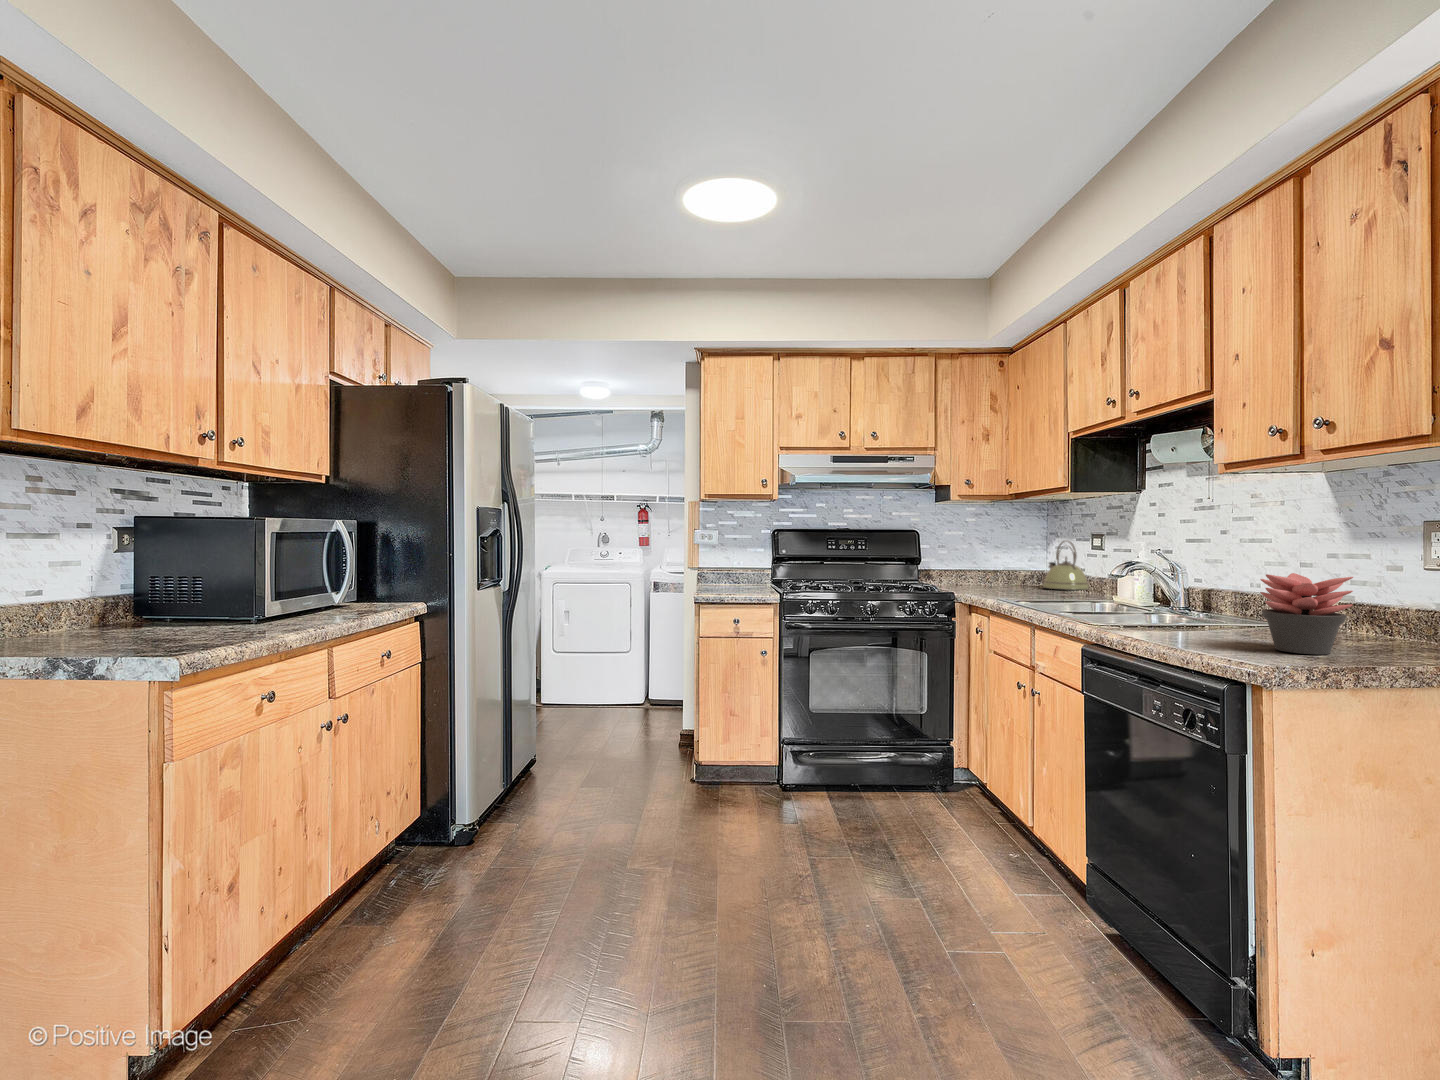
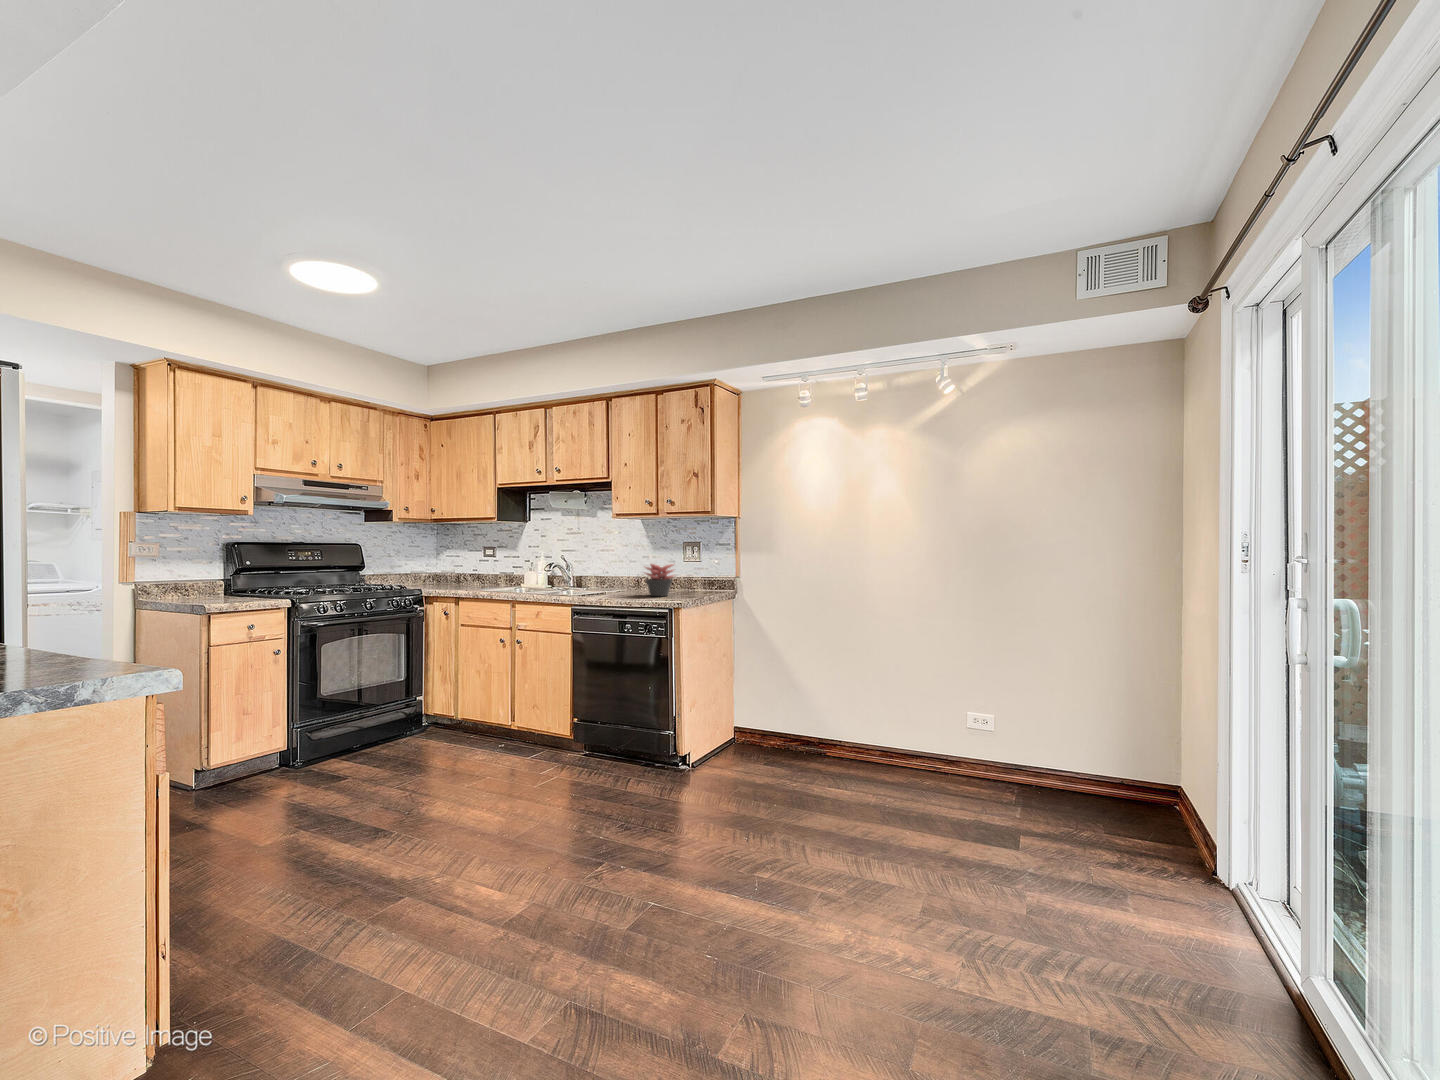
kettle: present [1043,541,1089,590] -> none [454,551,484,583]

